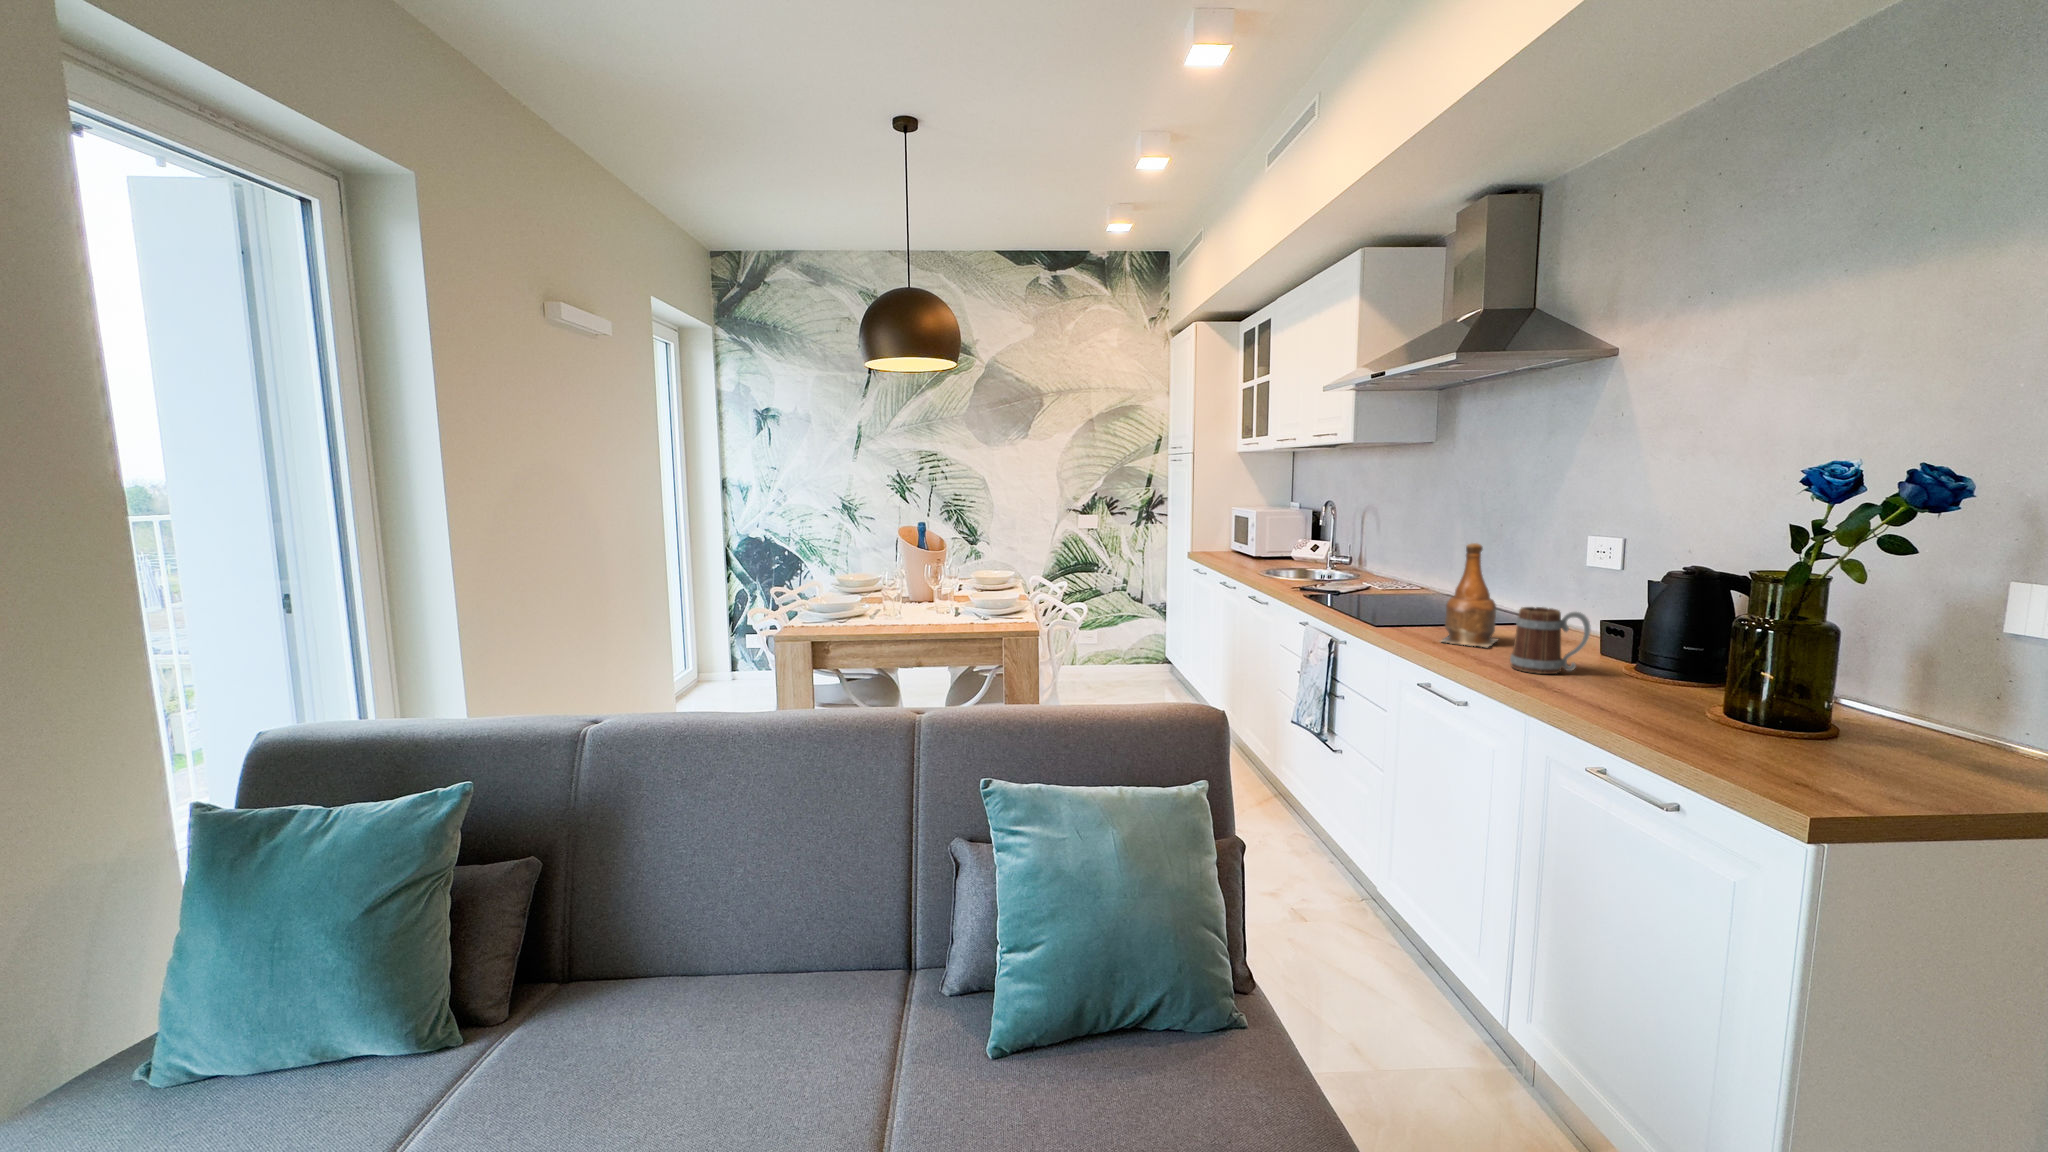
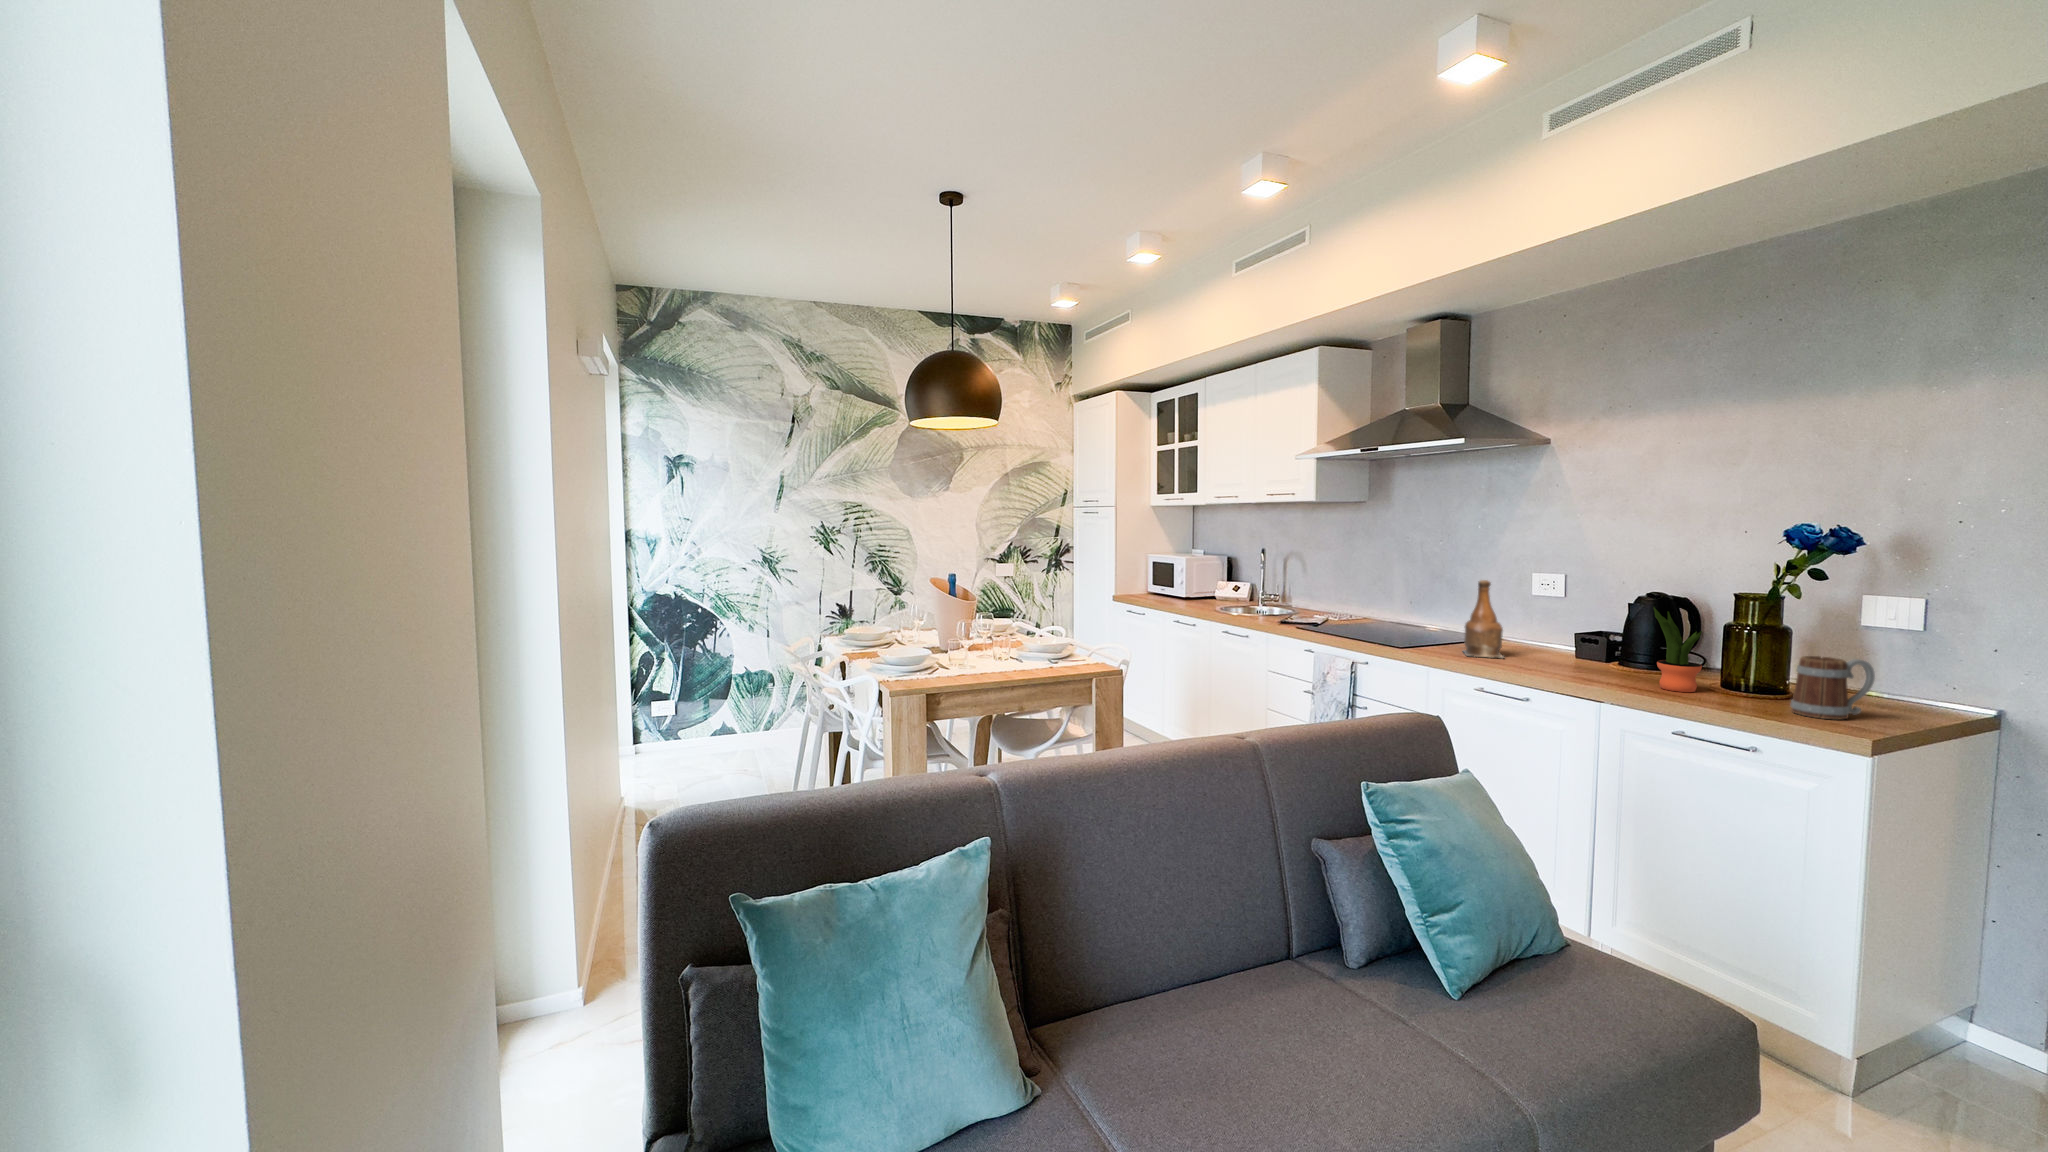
potted plant: none [1612,586,1690,714] -> present [1653,607,1702,692]
mug: present [1510,607,1591,674] -> present [1790,656,1875,720]

